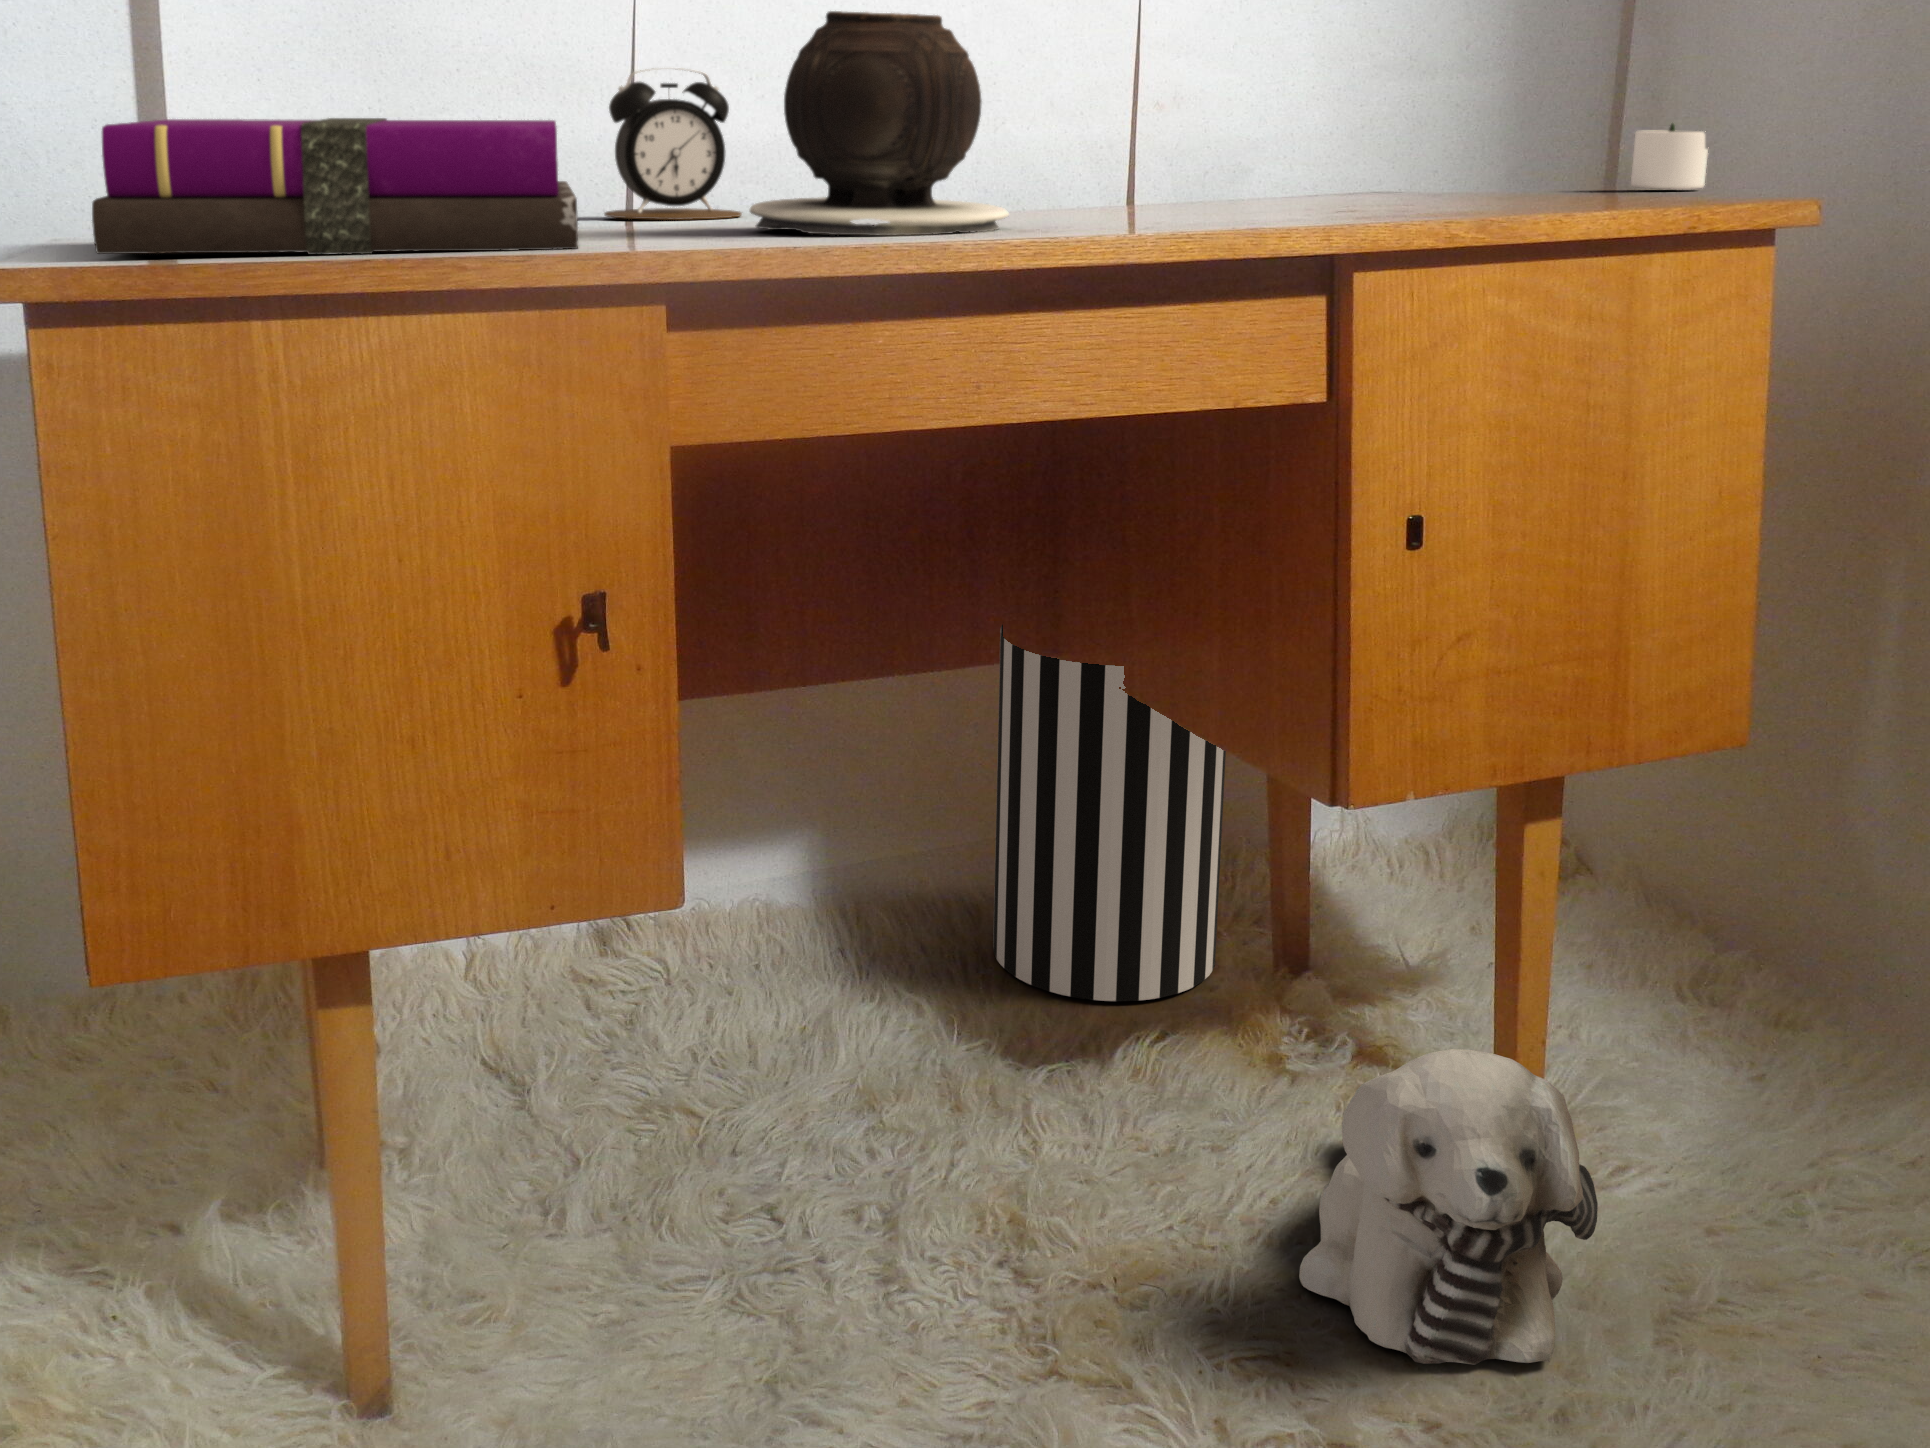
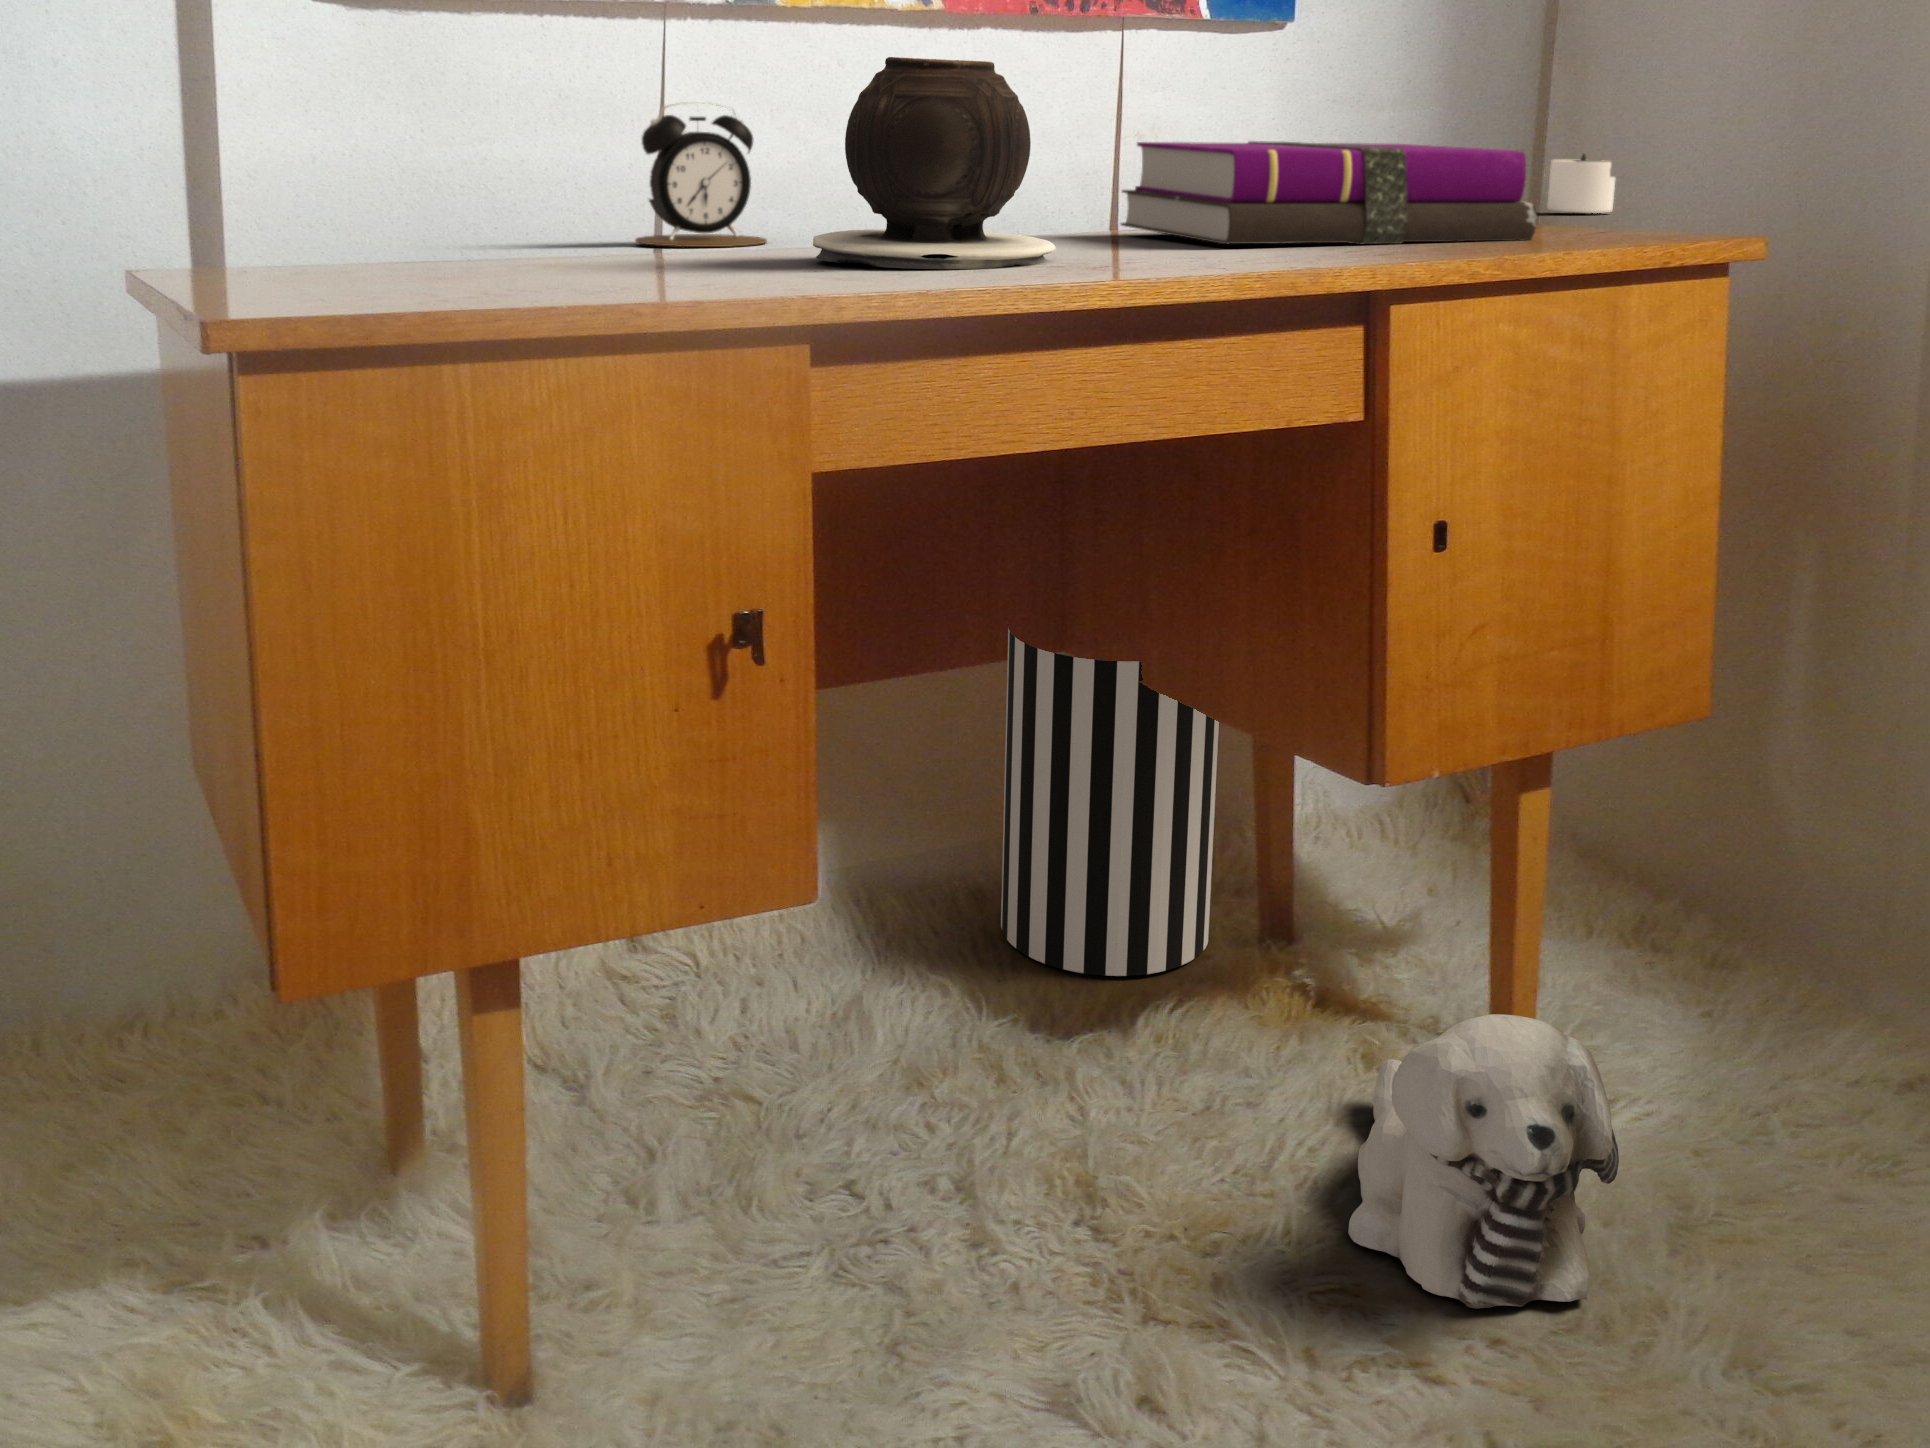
notebook: present [92,118,578,255] -> present [1121,141,1537,244]

